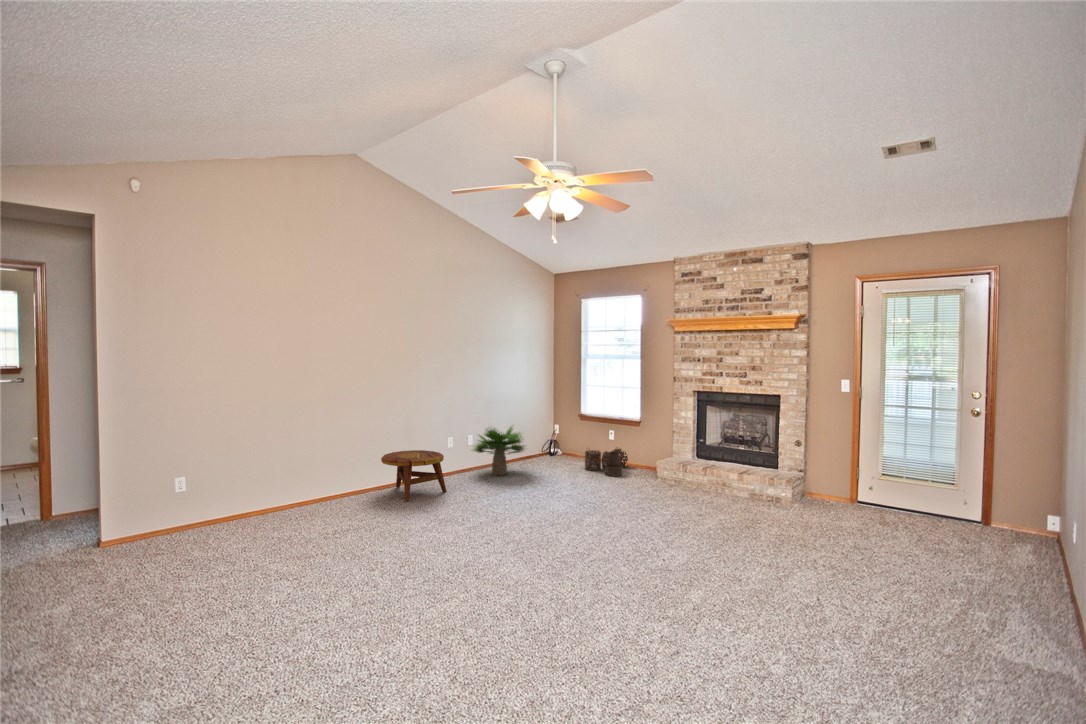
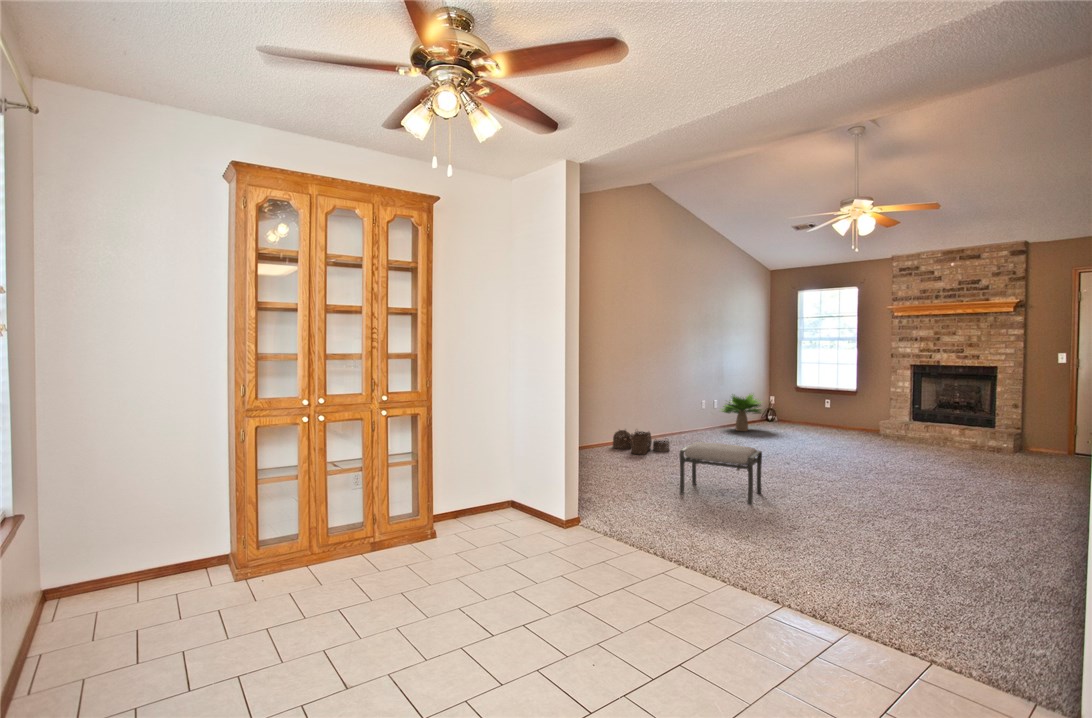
woven basket: present [585,449,628,476] -> present [613,430,669,454]
side table: present [381,450,447,501] -> none [668,409,716,443]
ottoman: none [220,537,374,665] -> present [680,442,762,504]

